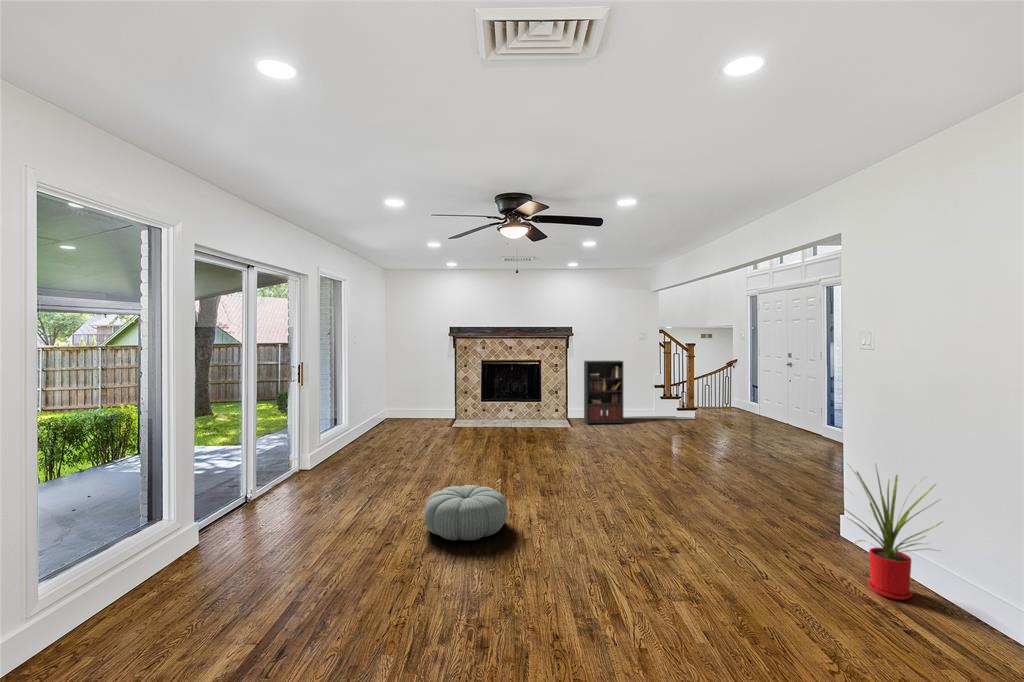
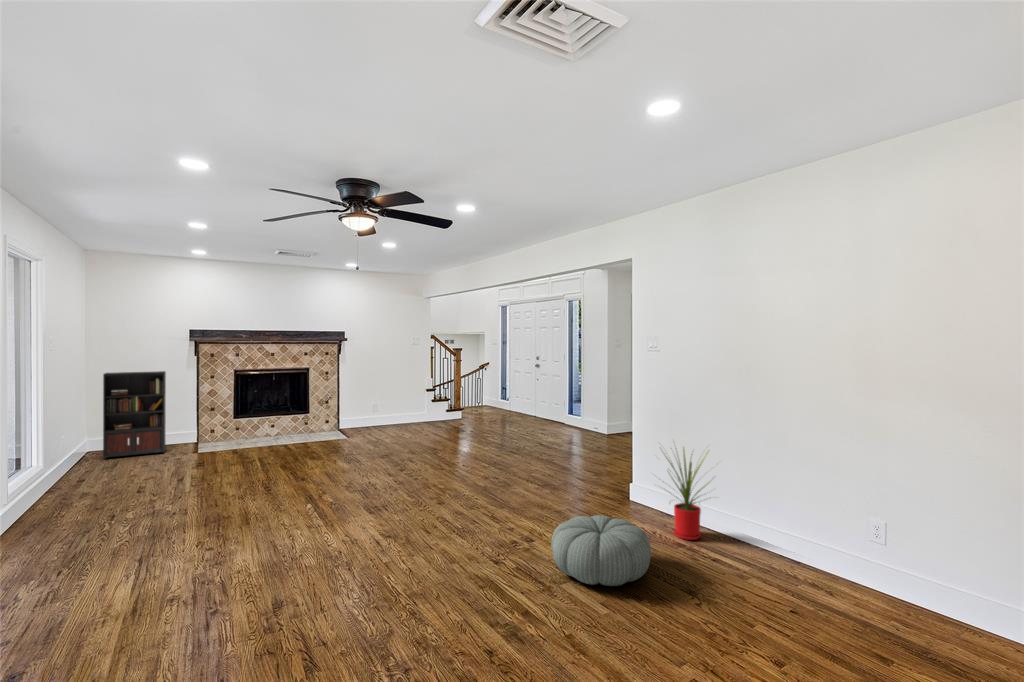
bookcase: present [584,361,623,424] -> present [103,371,166,458]
pouf: present [424,485,508,541] -> present [551,515,651,586]

